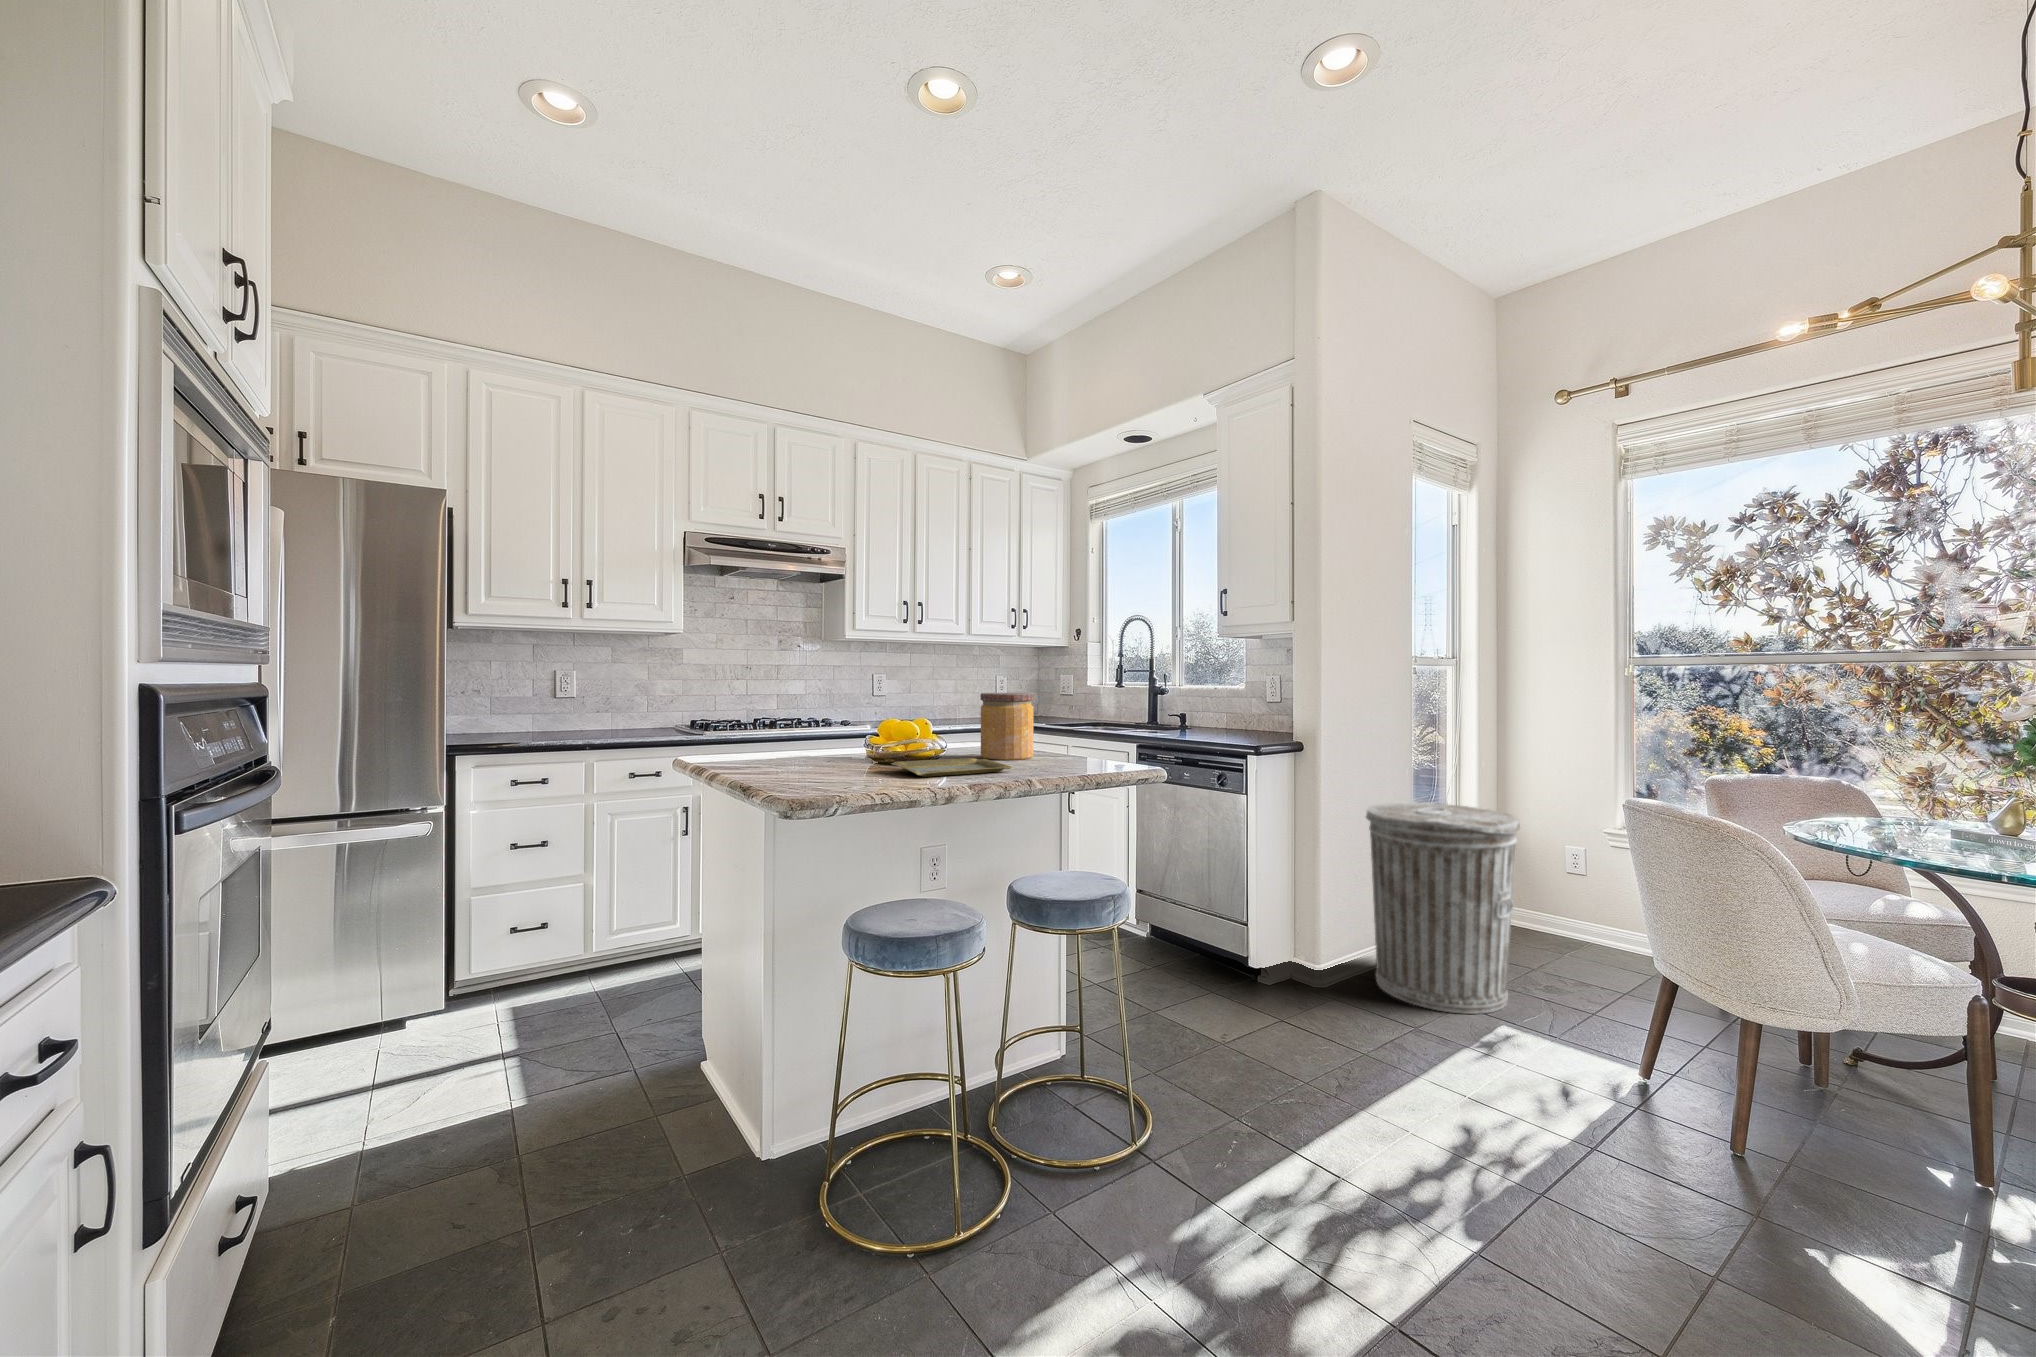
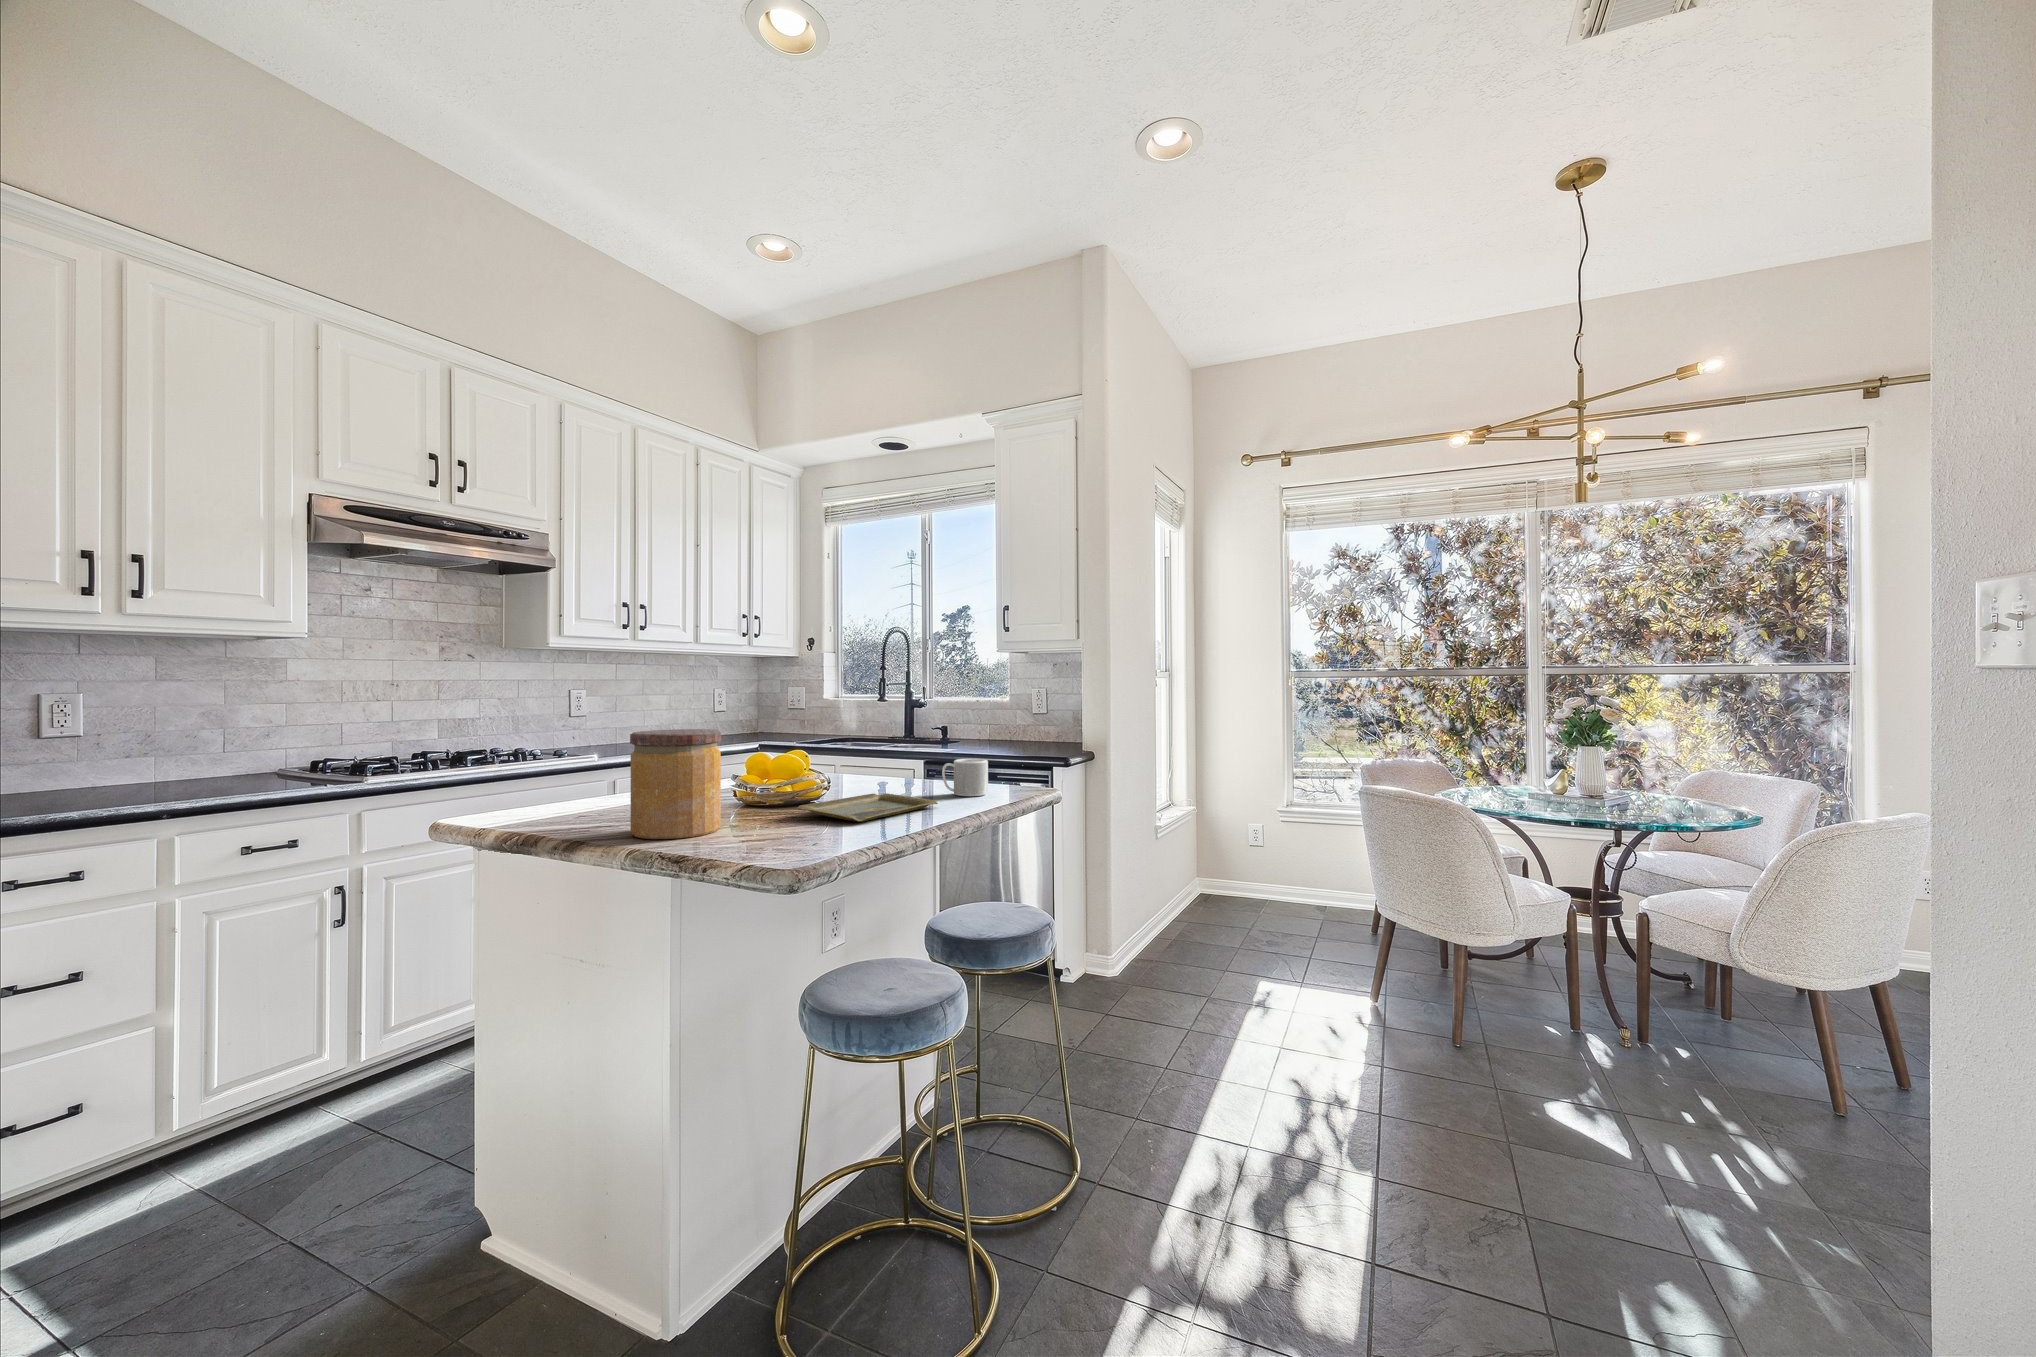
jar: present [980,693,1034,760] -> present [630,729,721,839]
mug: none [1040,733,1082,767] -> present [942,759,988,796]
trash can: present [1366,803,1520,1014] -> none [1140,800,1262,983]

